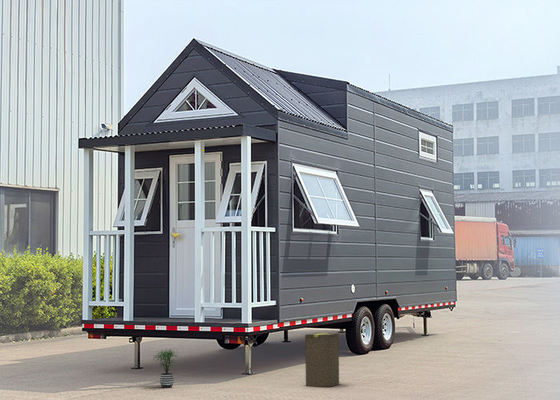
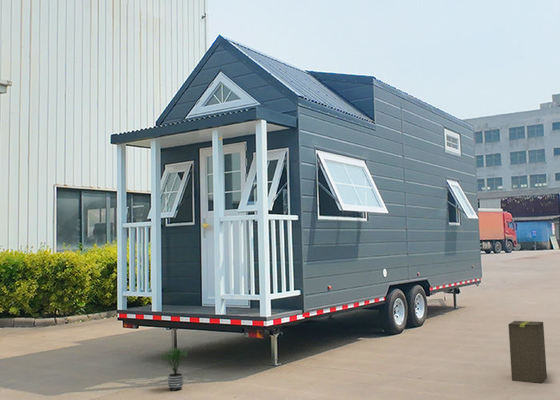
cardboard box: present [305,333,339,387] -> present [508,321,547,383]

